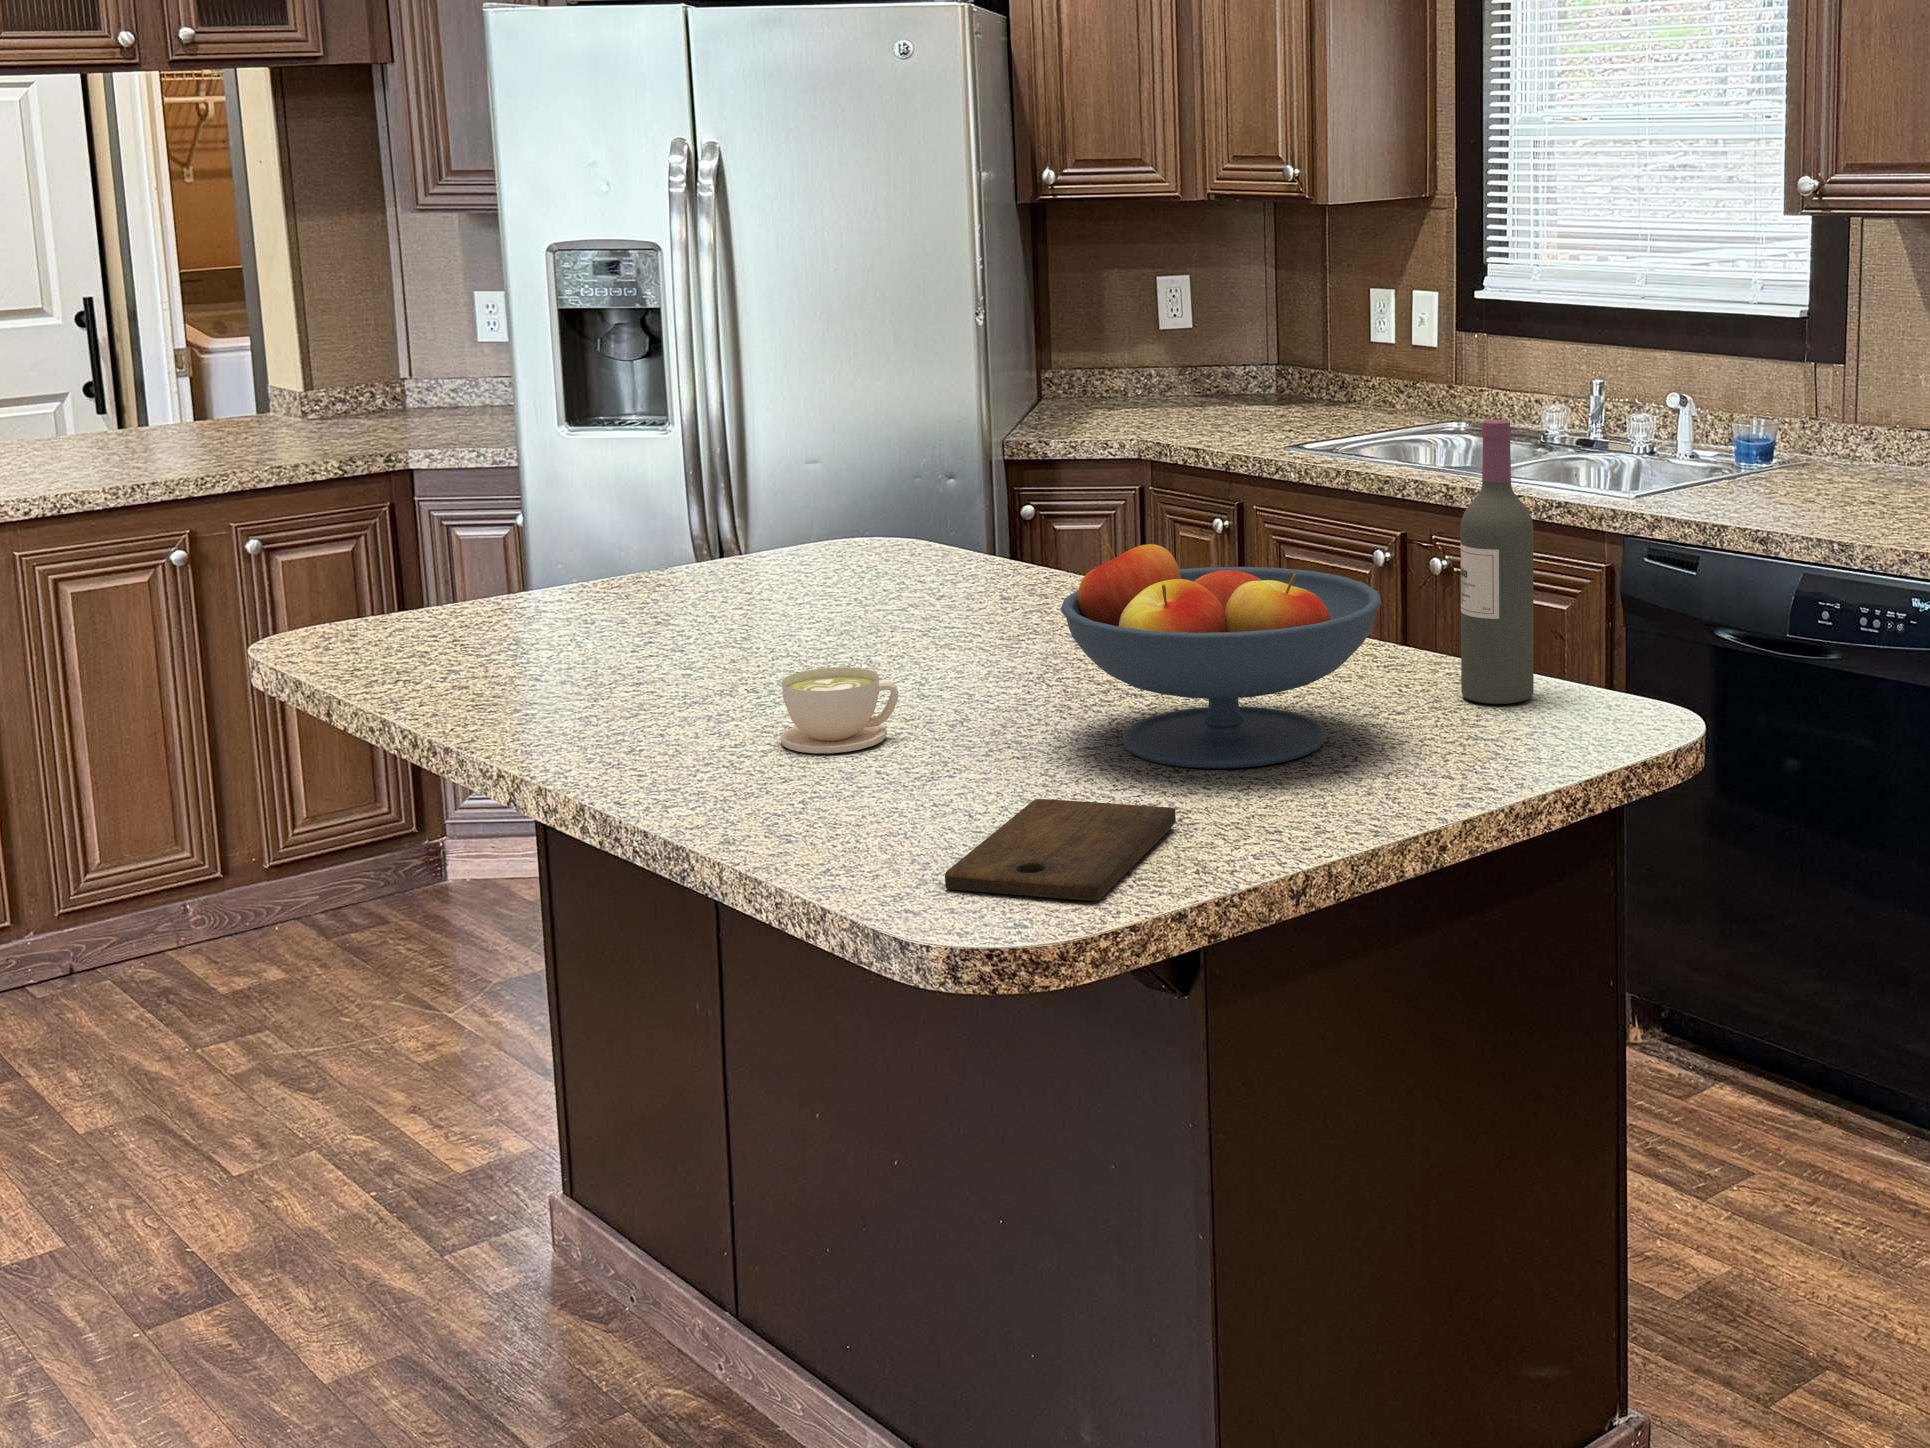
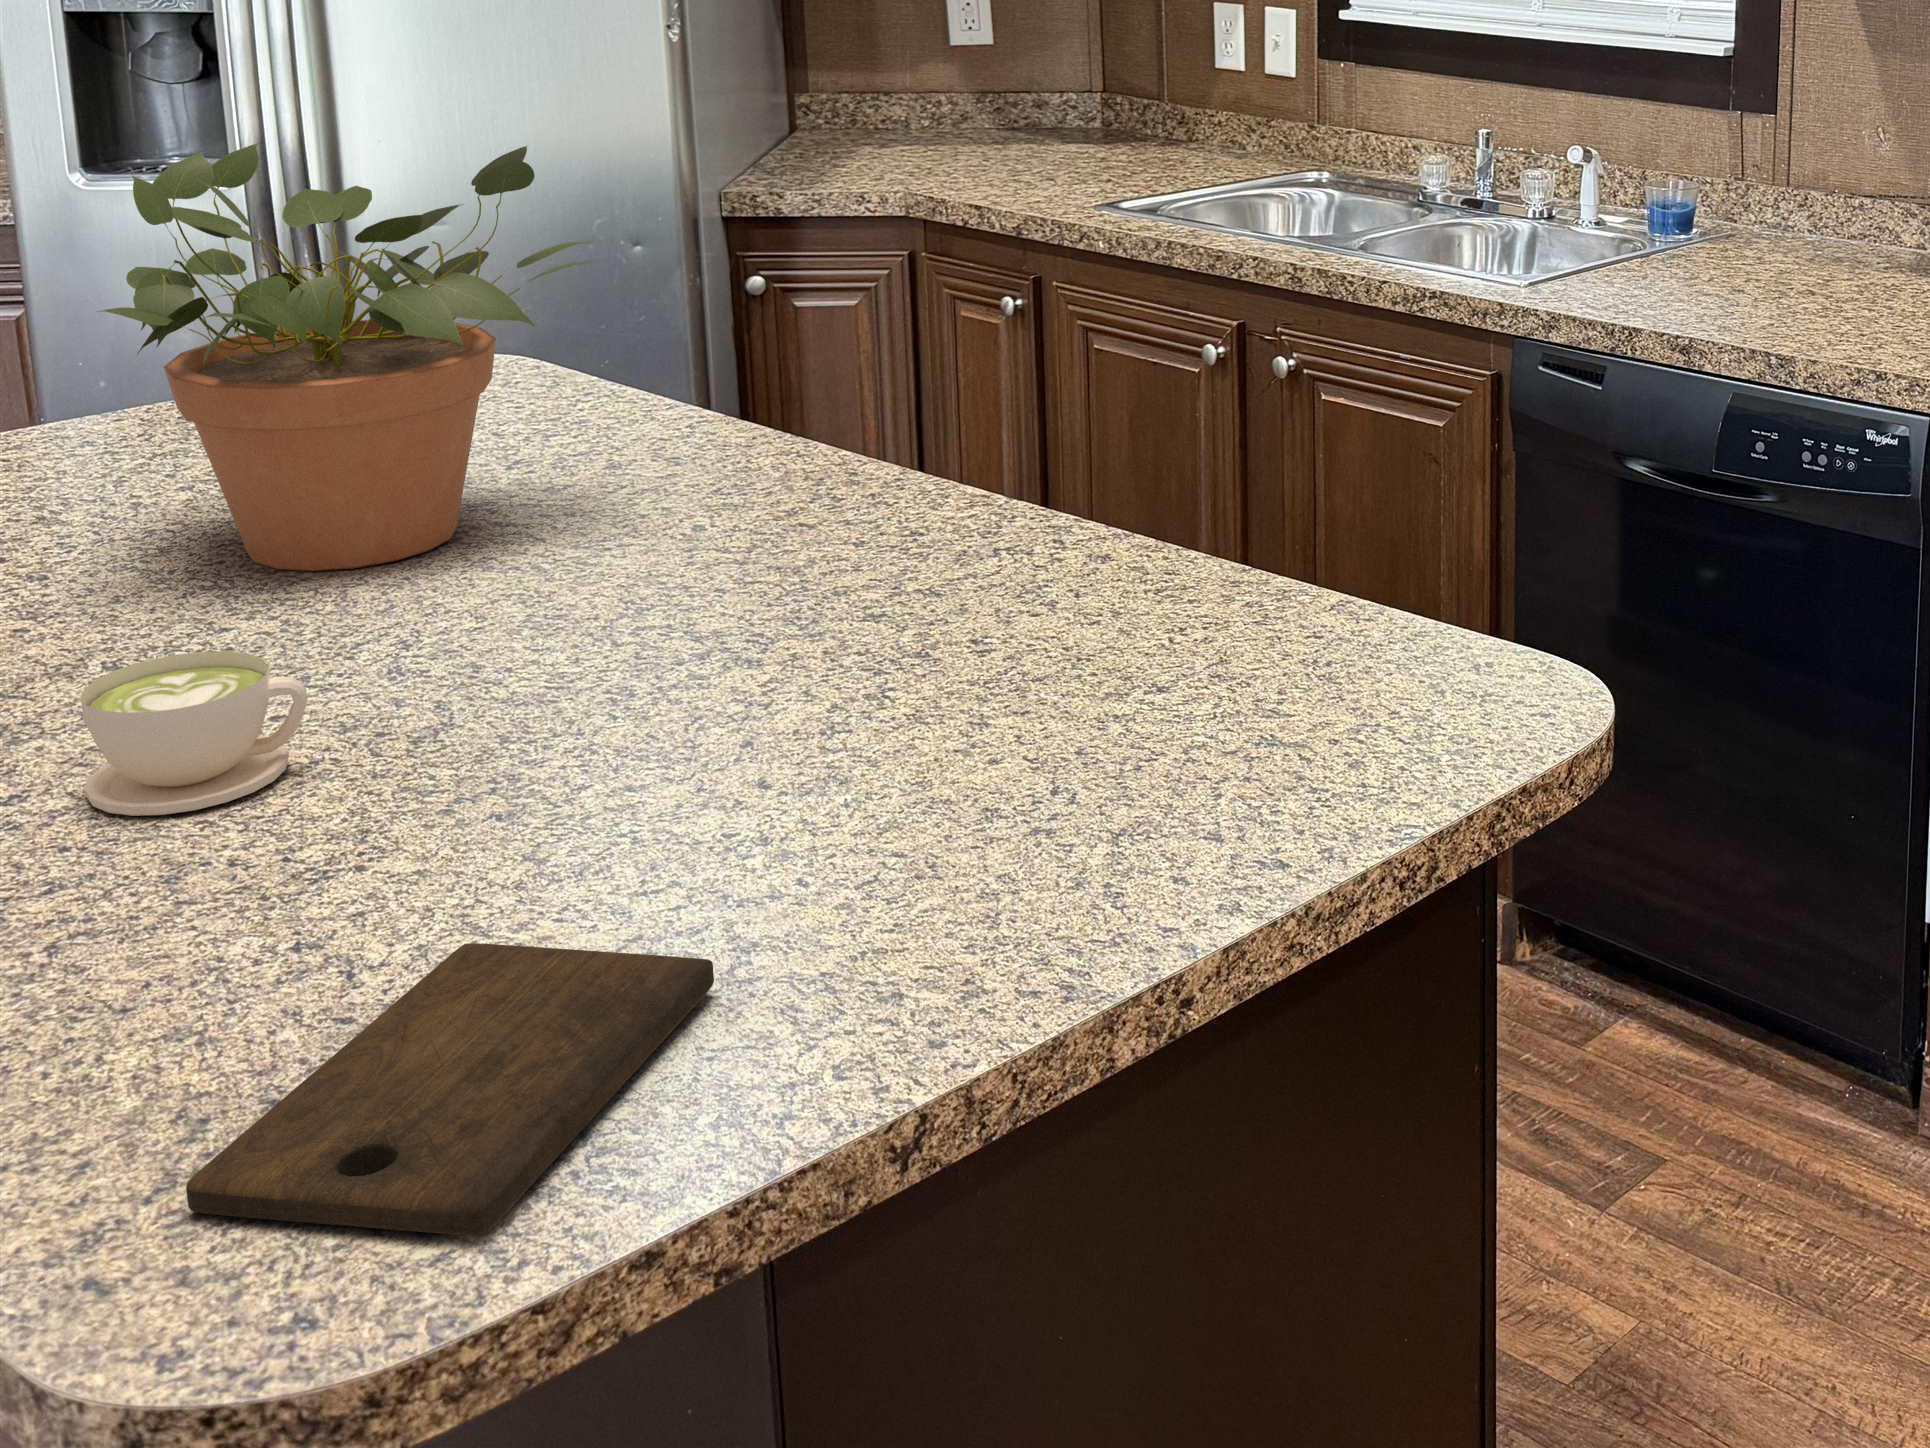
potted plant: none [726,376,1016,652] -> present [98,143,600,571]
wine bottle: present [1460,420,1534,704] -> none [1257,235,1366,661]
fruit bowl: present [1061,544,1381,768] -> none [574,447,1116,829]

